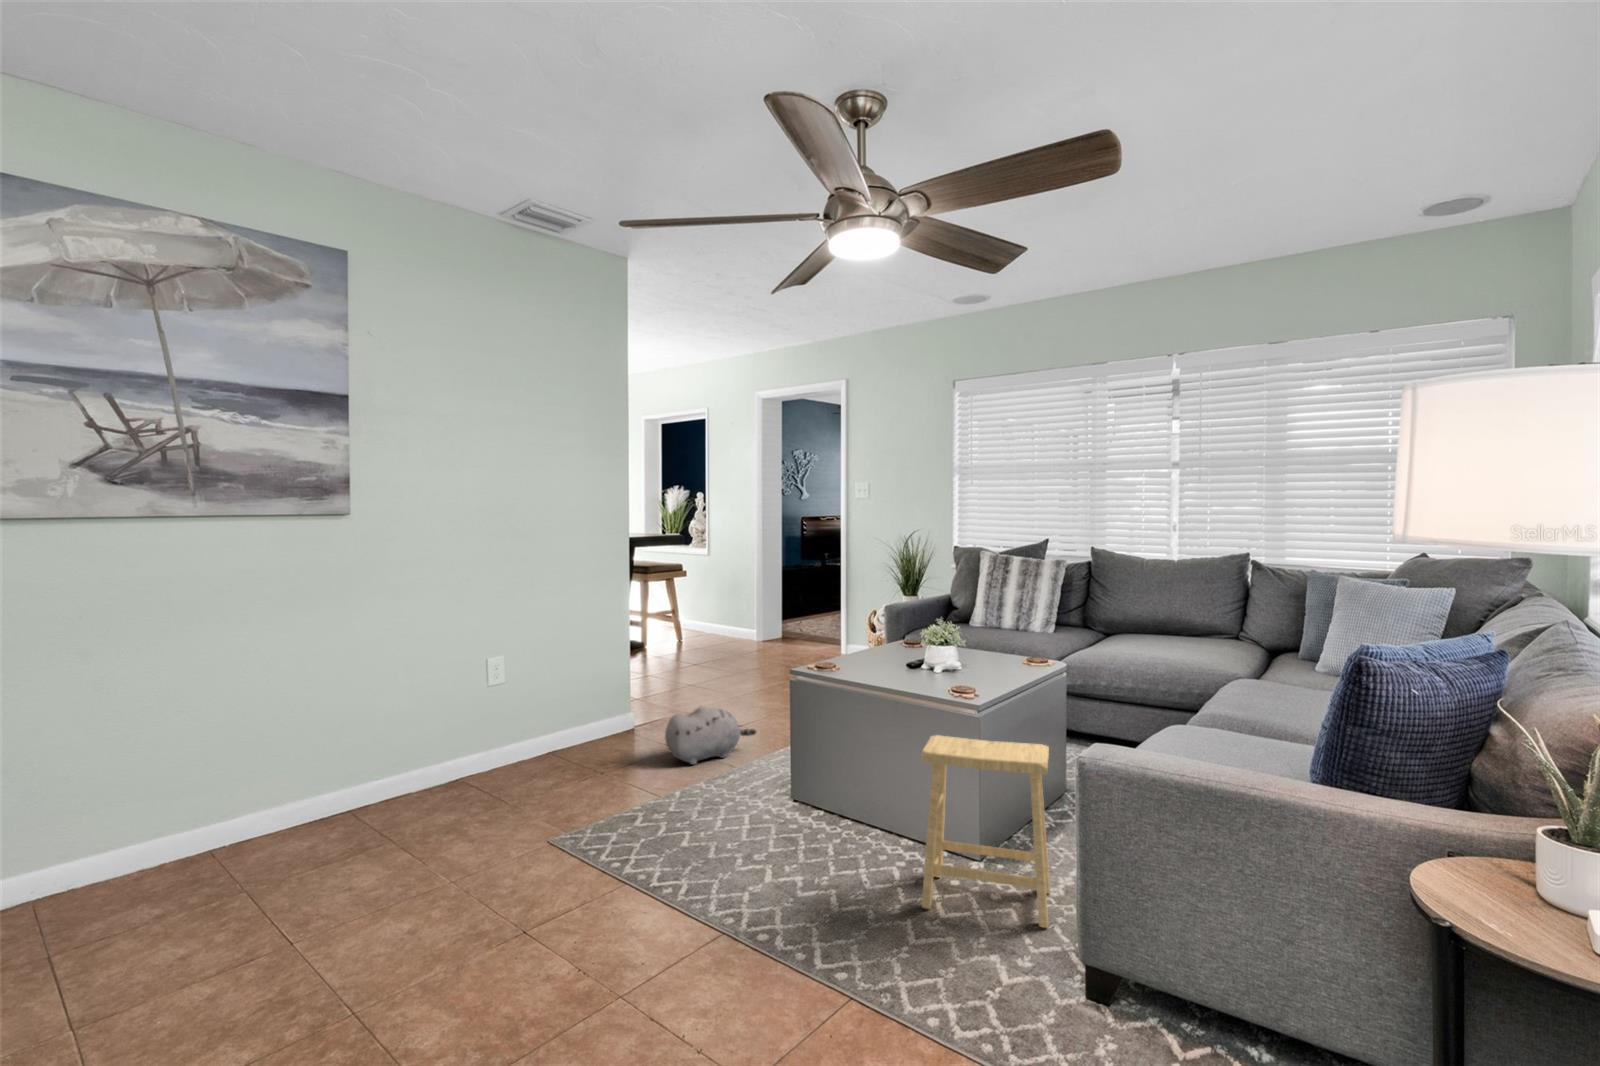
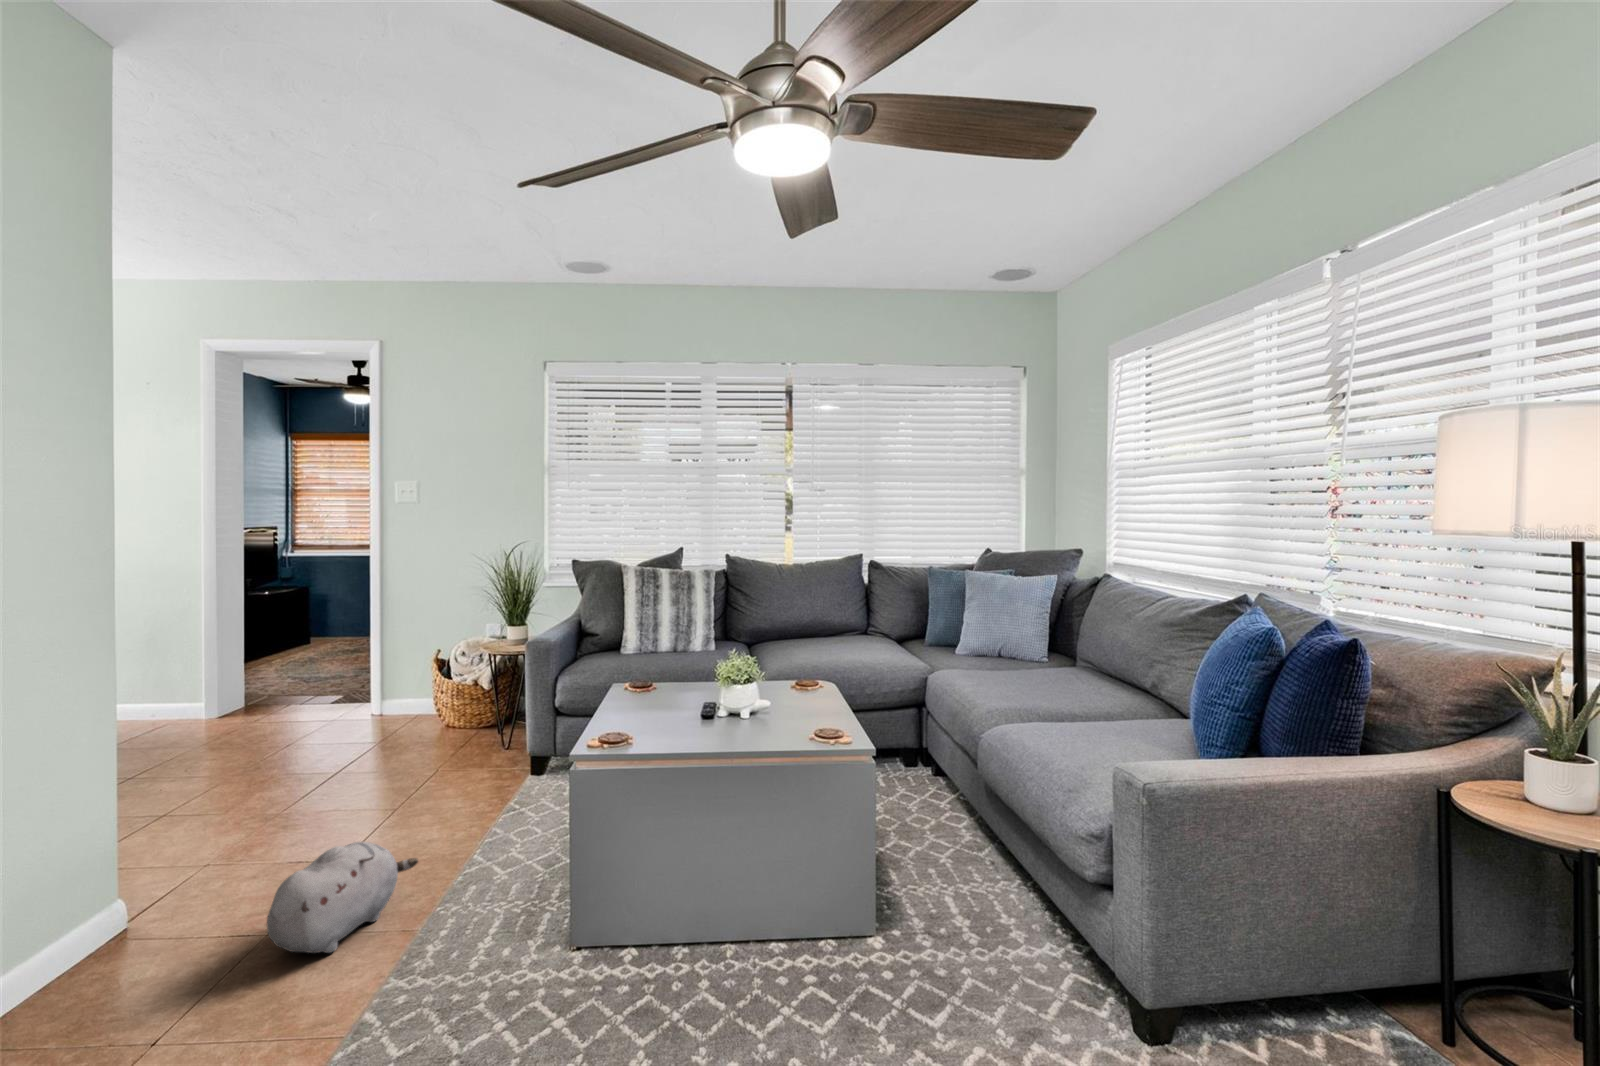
footstool: present [921,735,1050,928] -> none [860,778,1032,1028]

